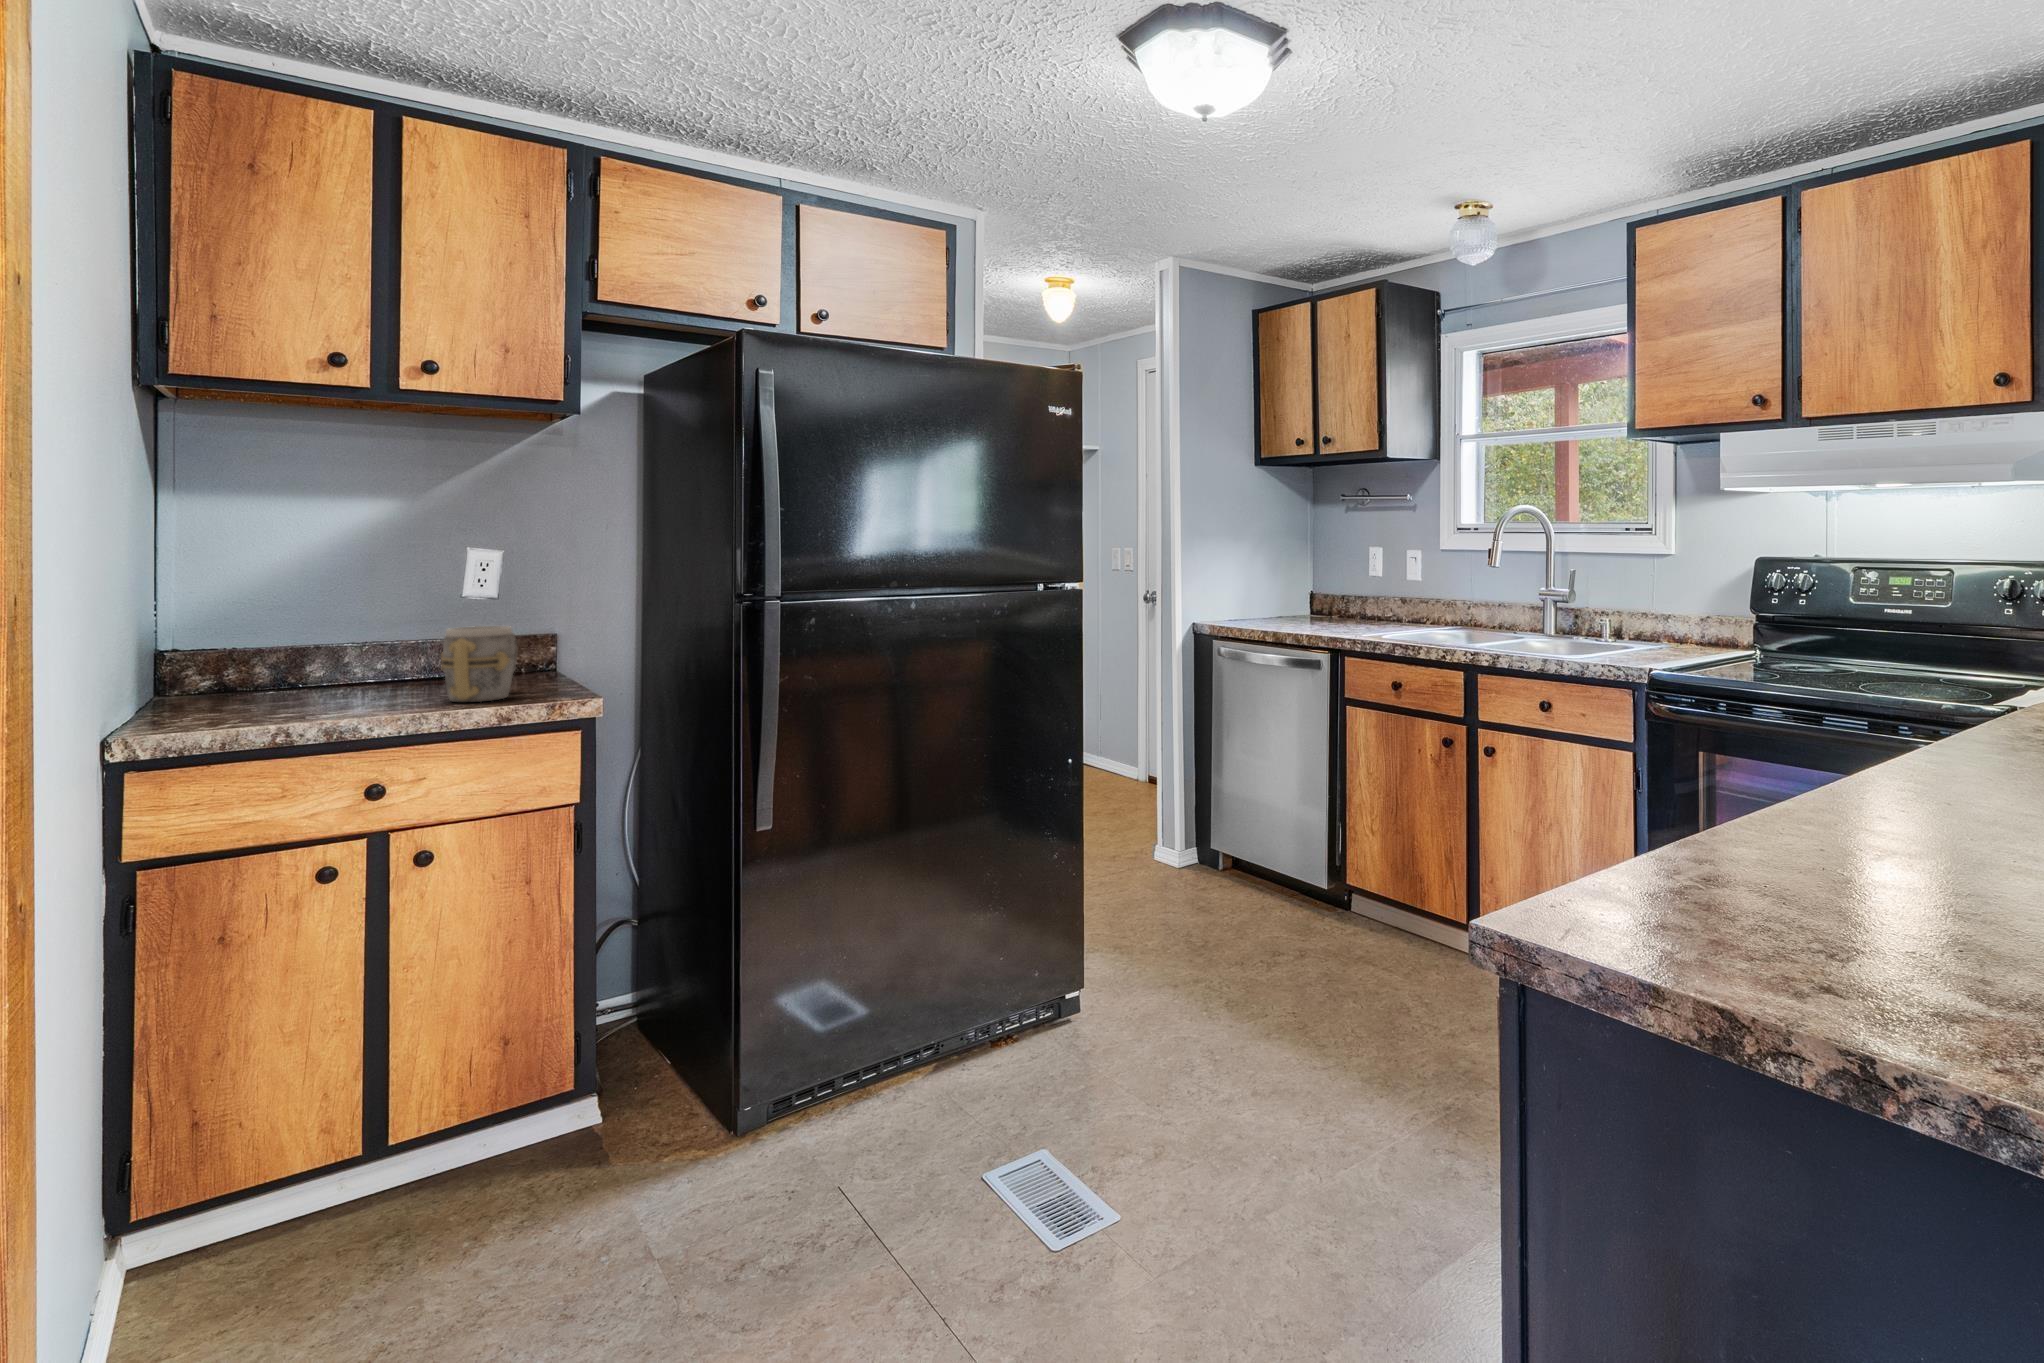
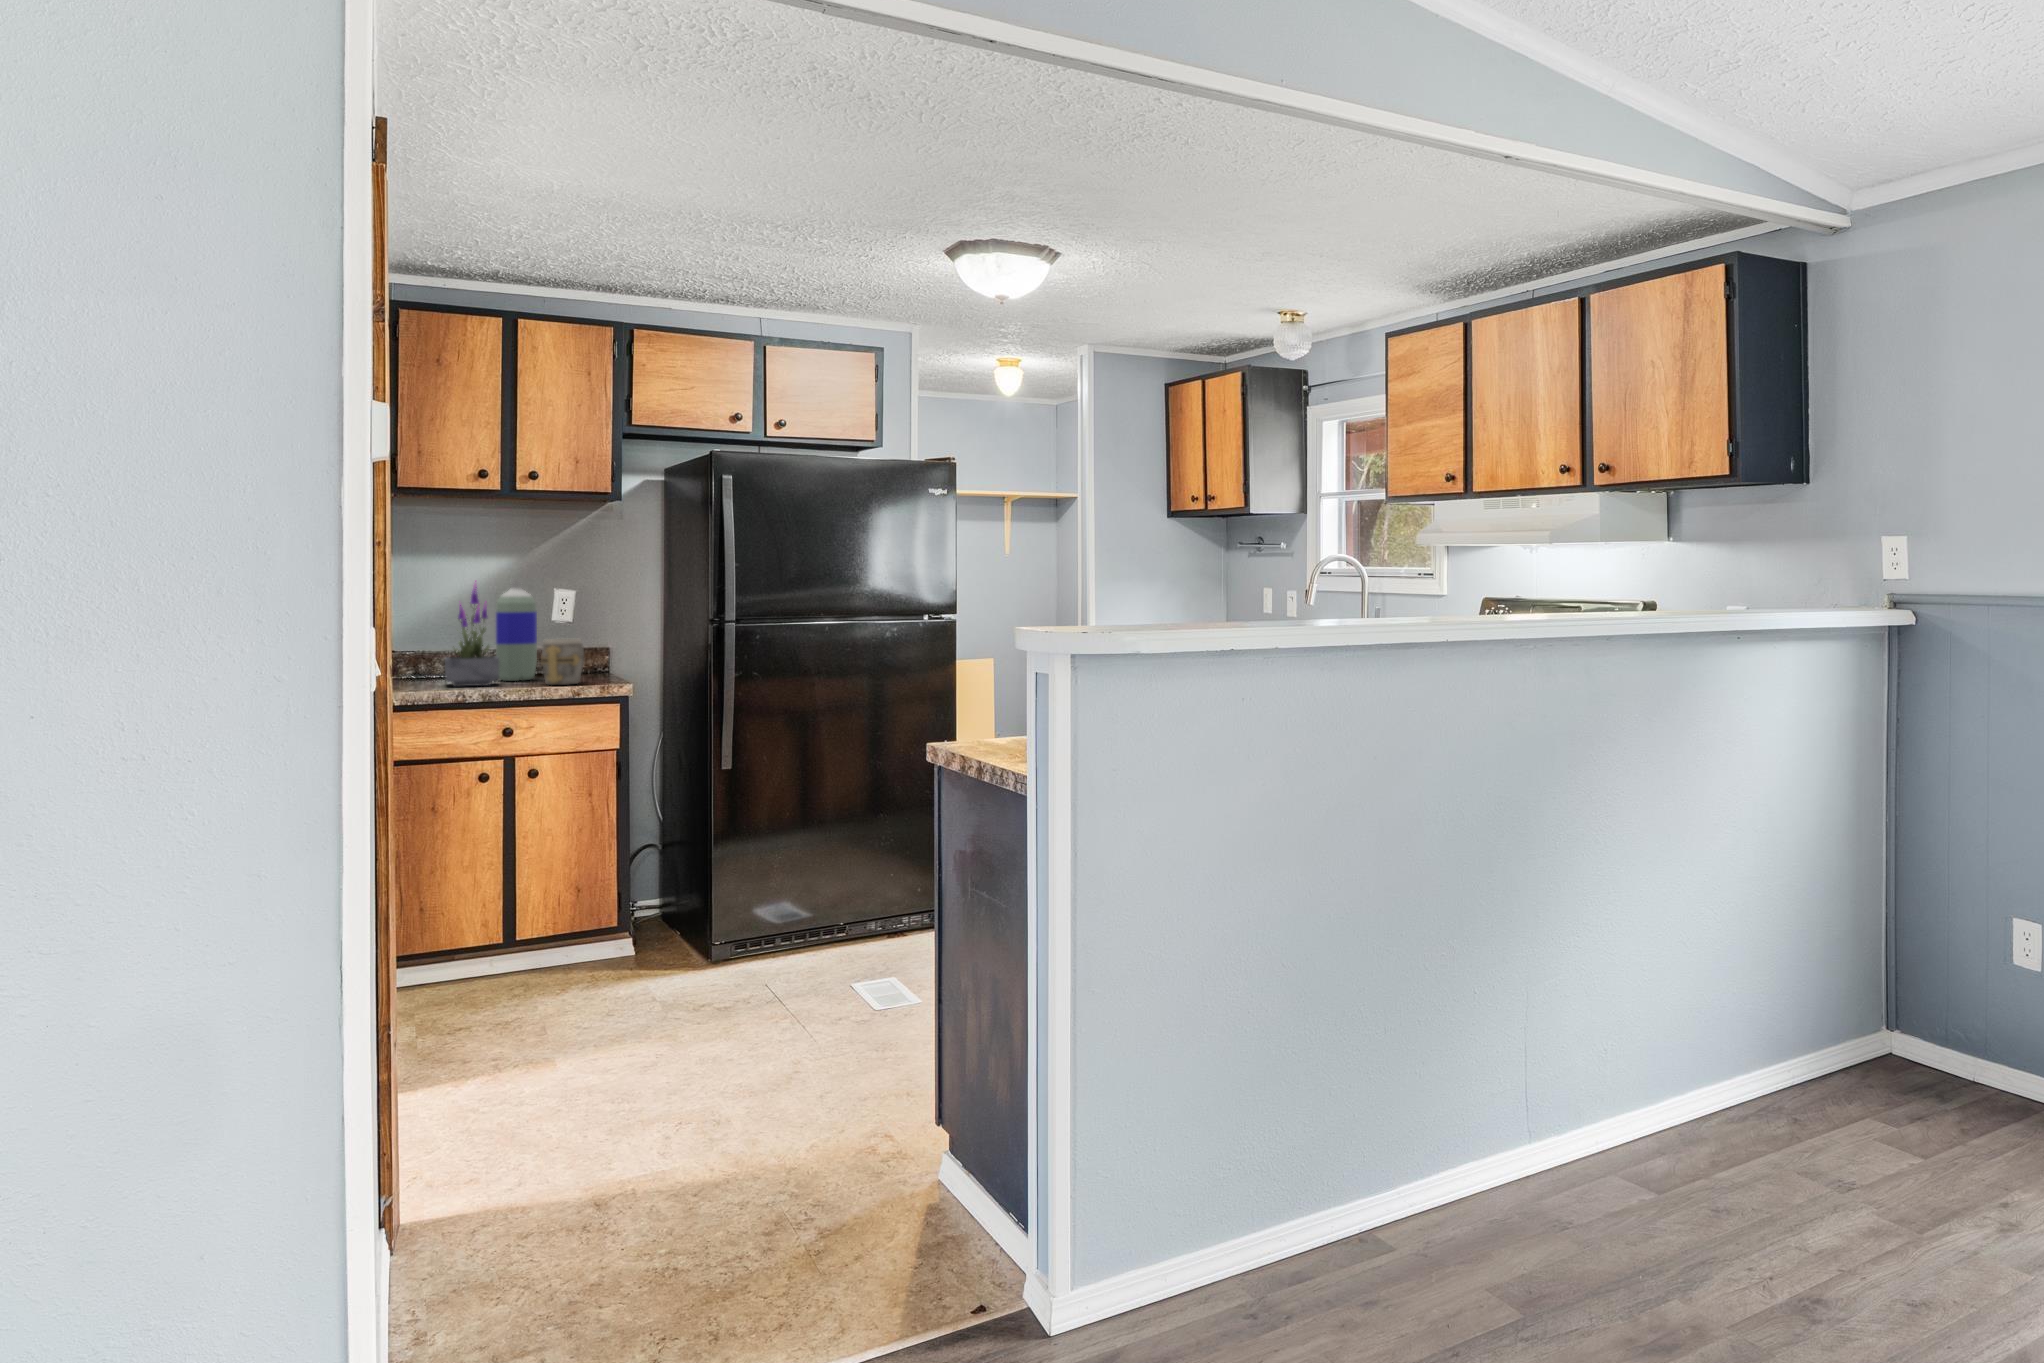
potted plant: none [260,531,363,713] -> present [445,580,499,686]
bottle: none [365,531,437,694] -> present [496,579,537,681]

